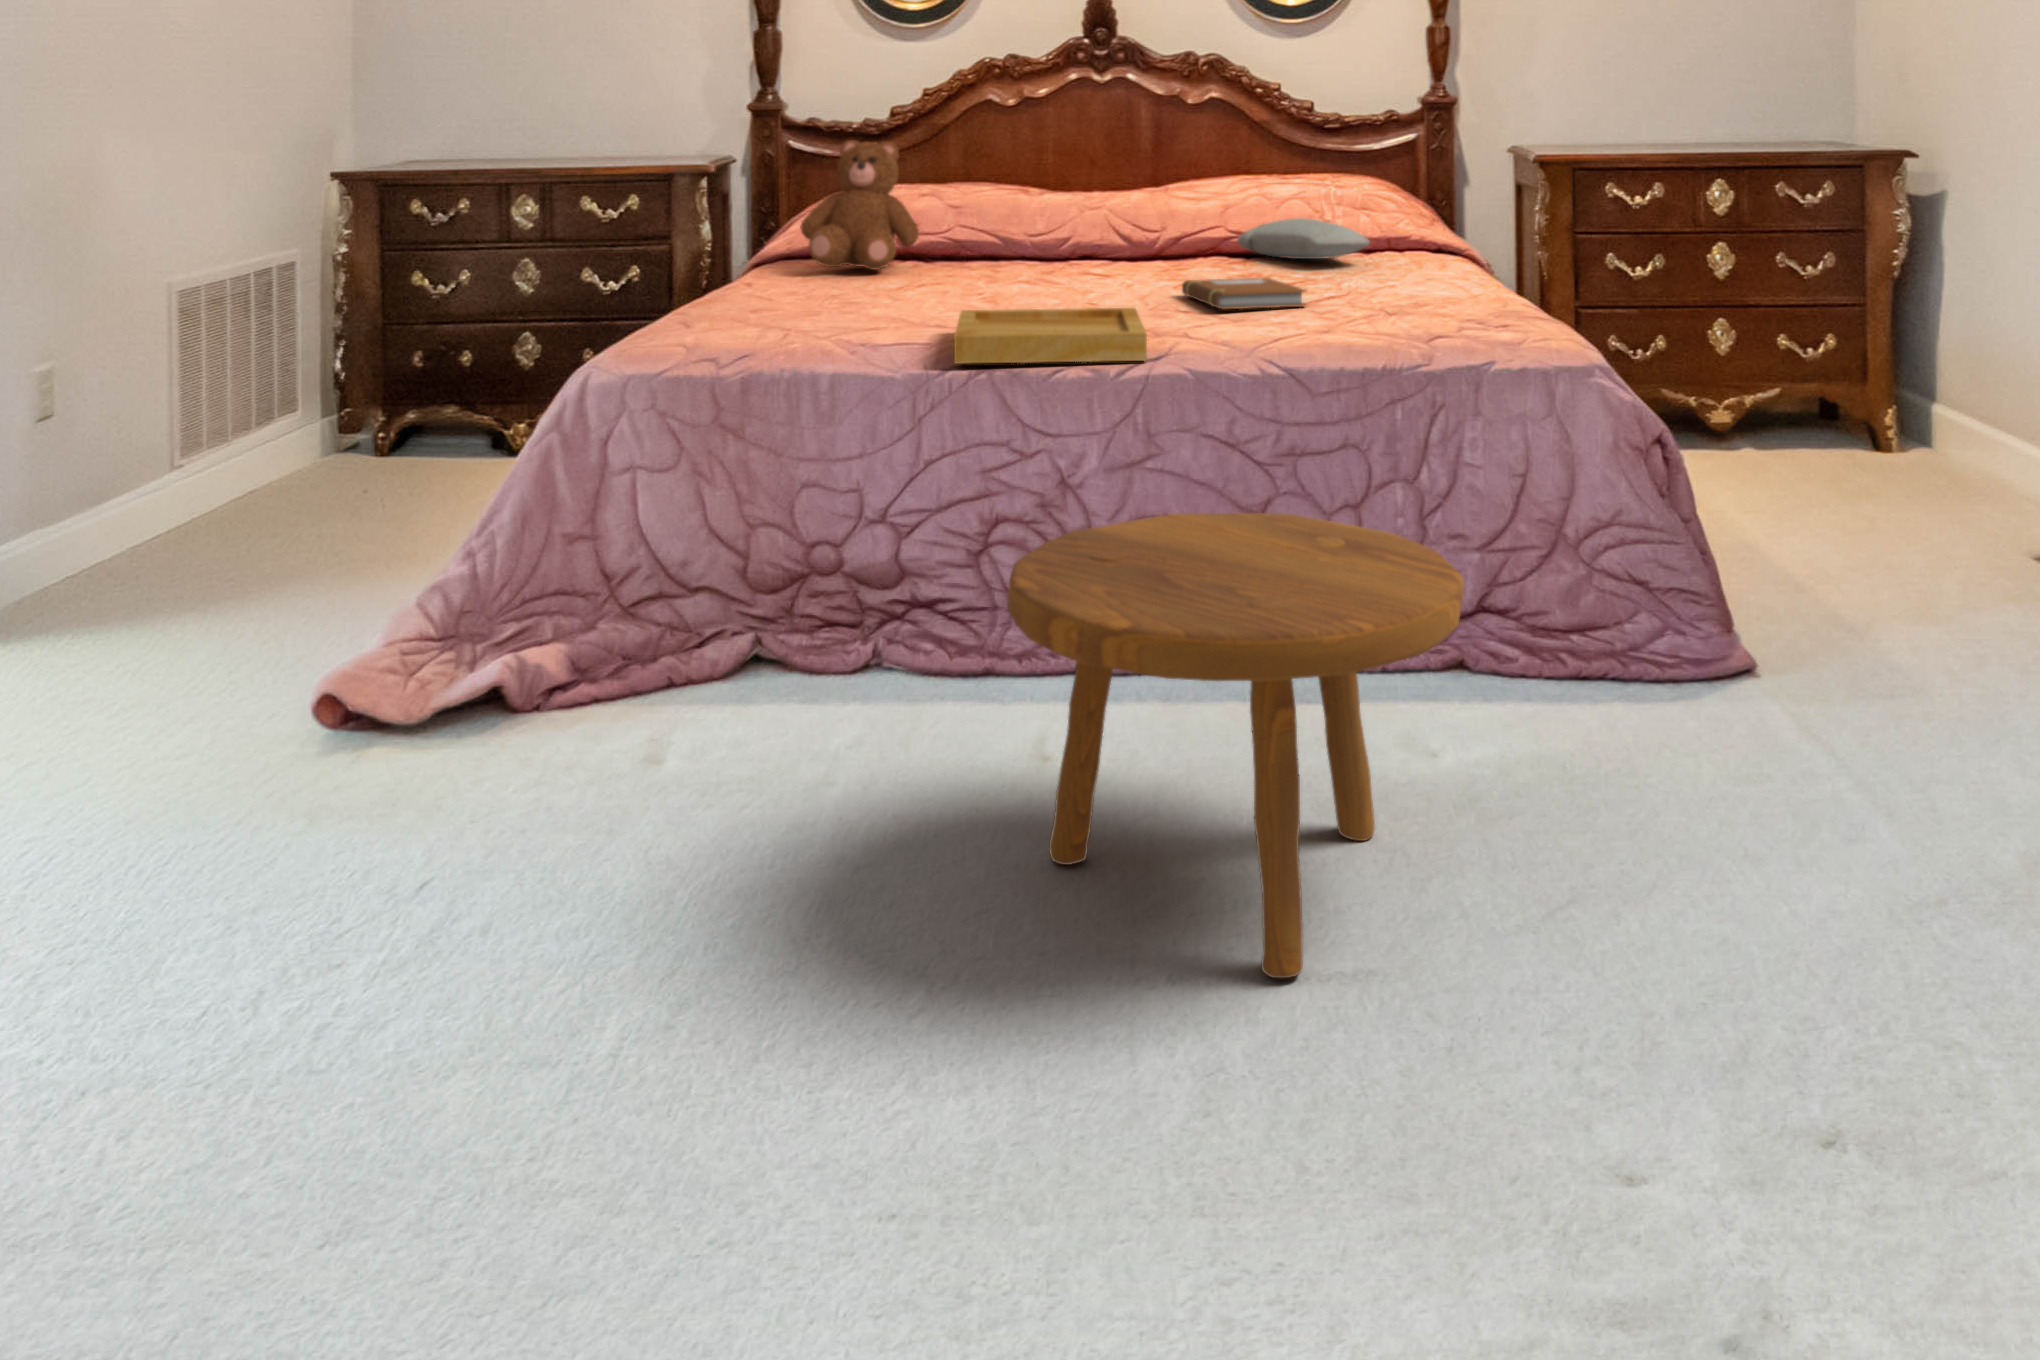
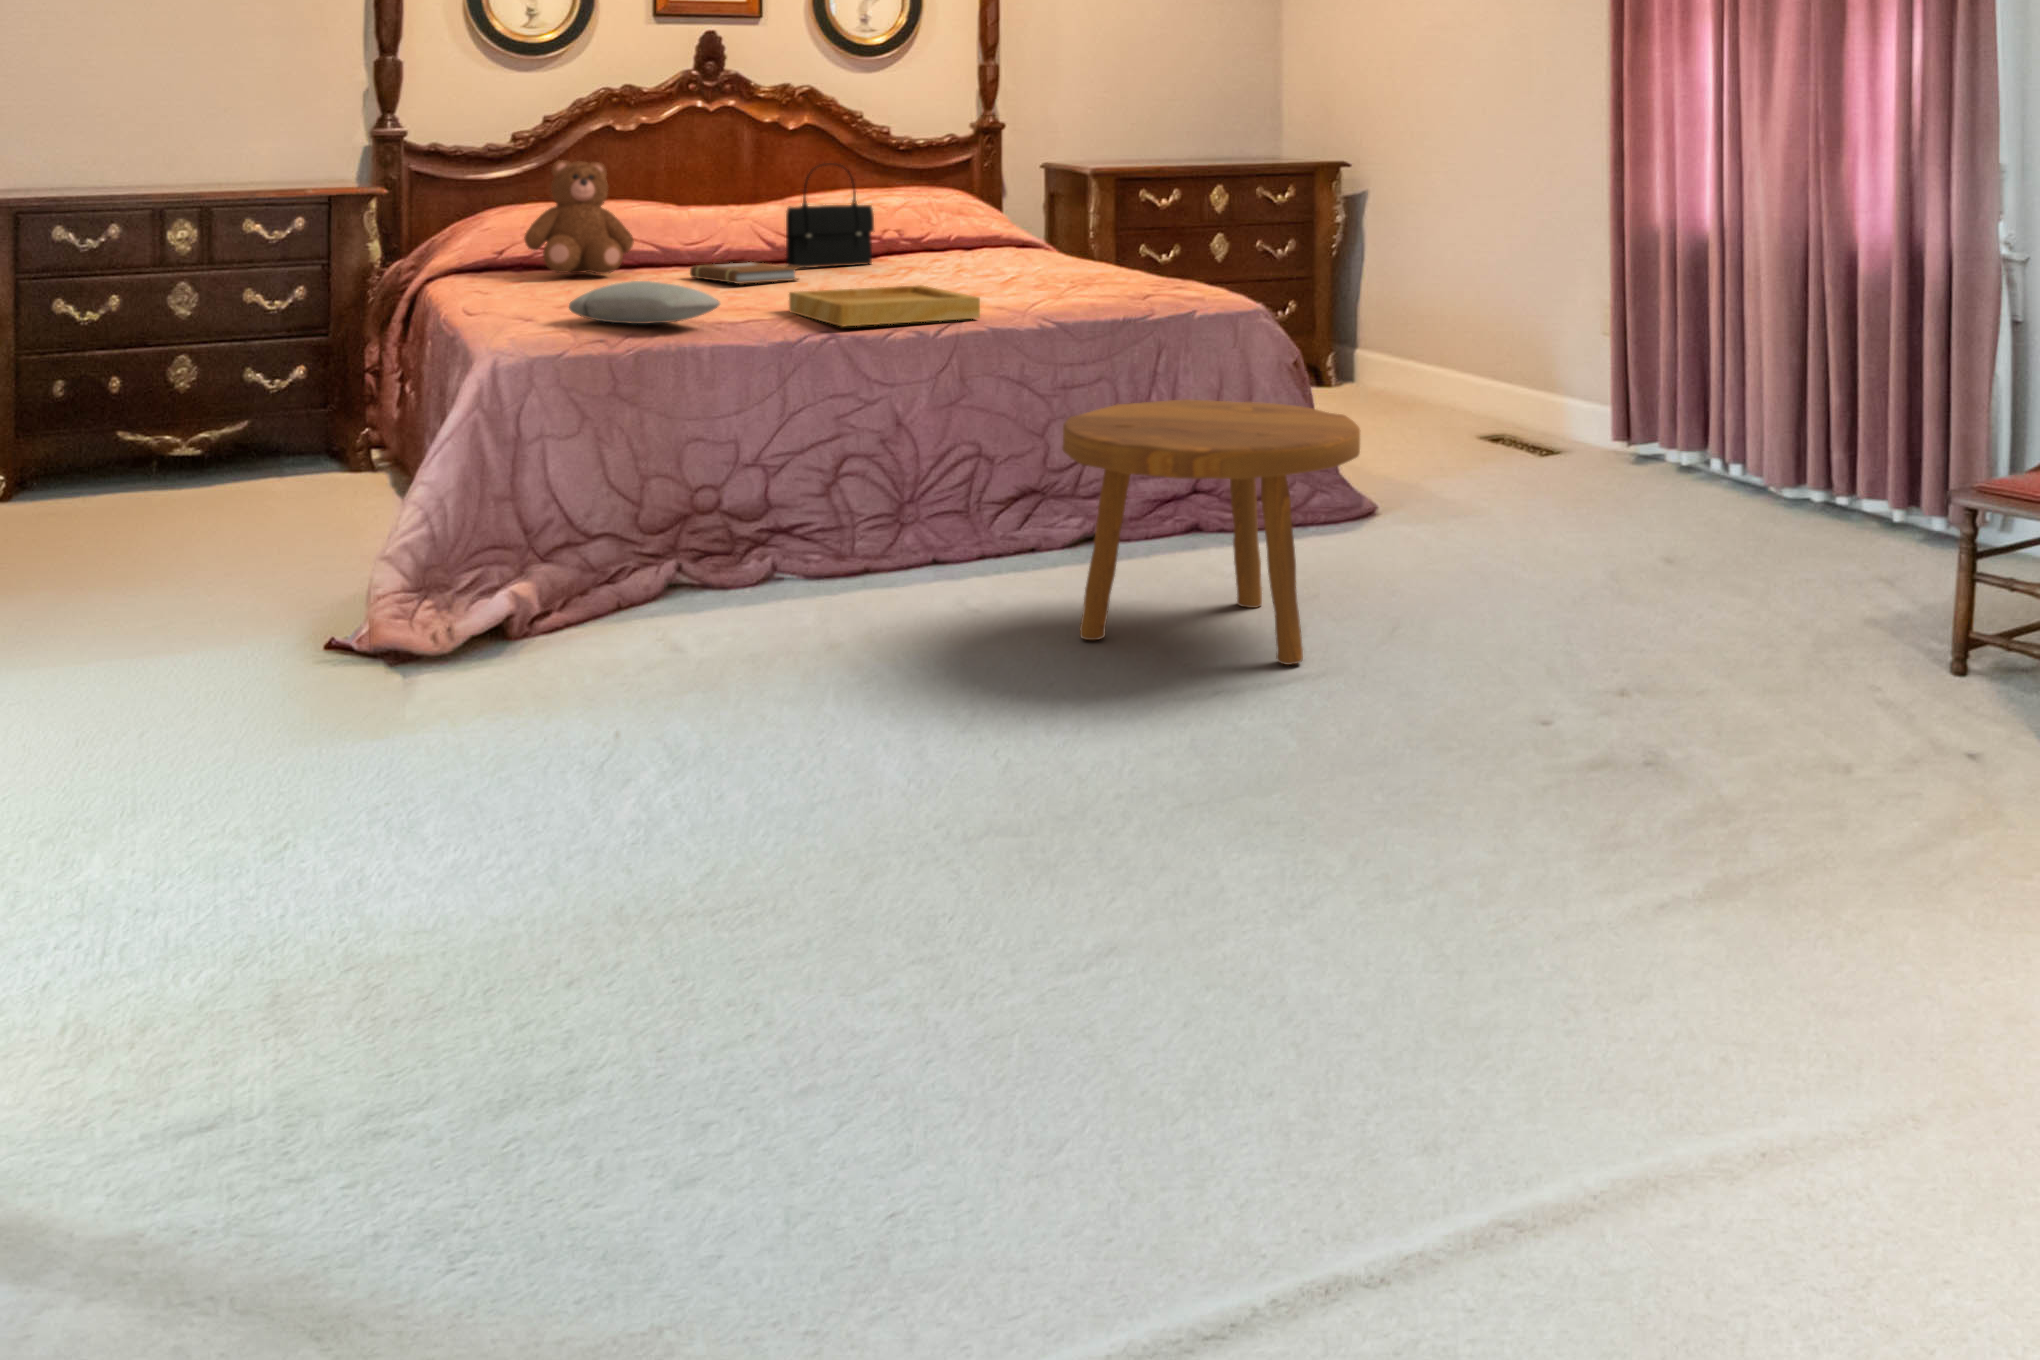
handbag: none [1077,147,1185,271] -> present [786,165,874,268]
pillow: present [1238,218,1370,259] -> present [569,281,720,324]
notebook: present [1182,278,1306,309] -> present [690,262,799,284]

